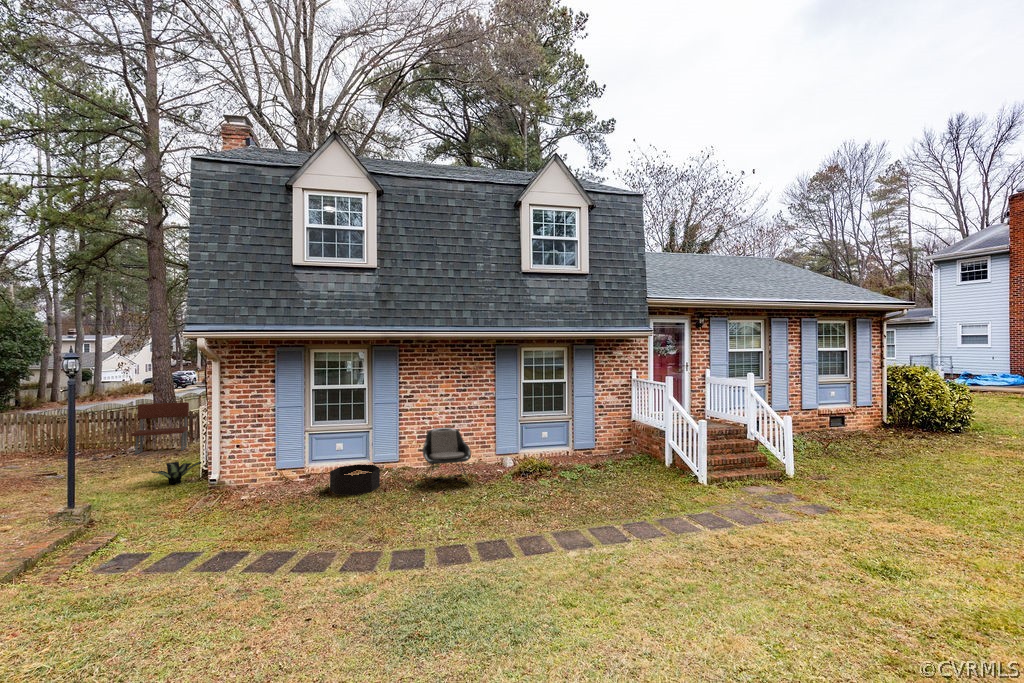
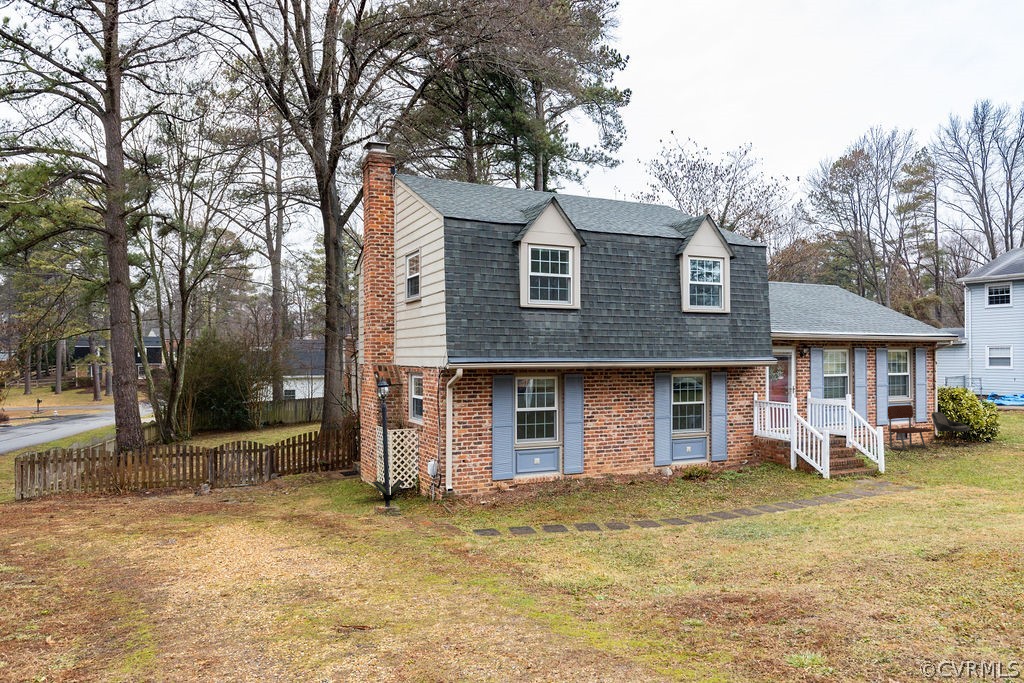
bench: present [131,402,189,454] -> present [888,405,932,450]
lounge chair: present [423,428,471,487] -> present [931,412,970,446]
basket: present [330,464,380,495] -> none [543,476,582,498]

